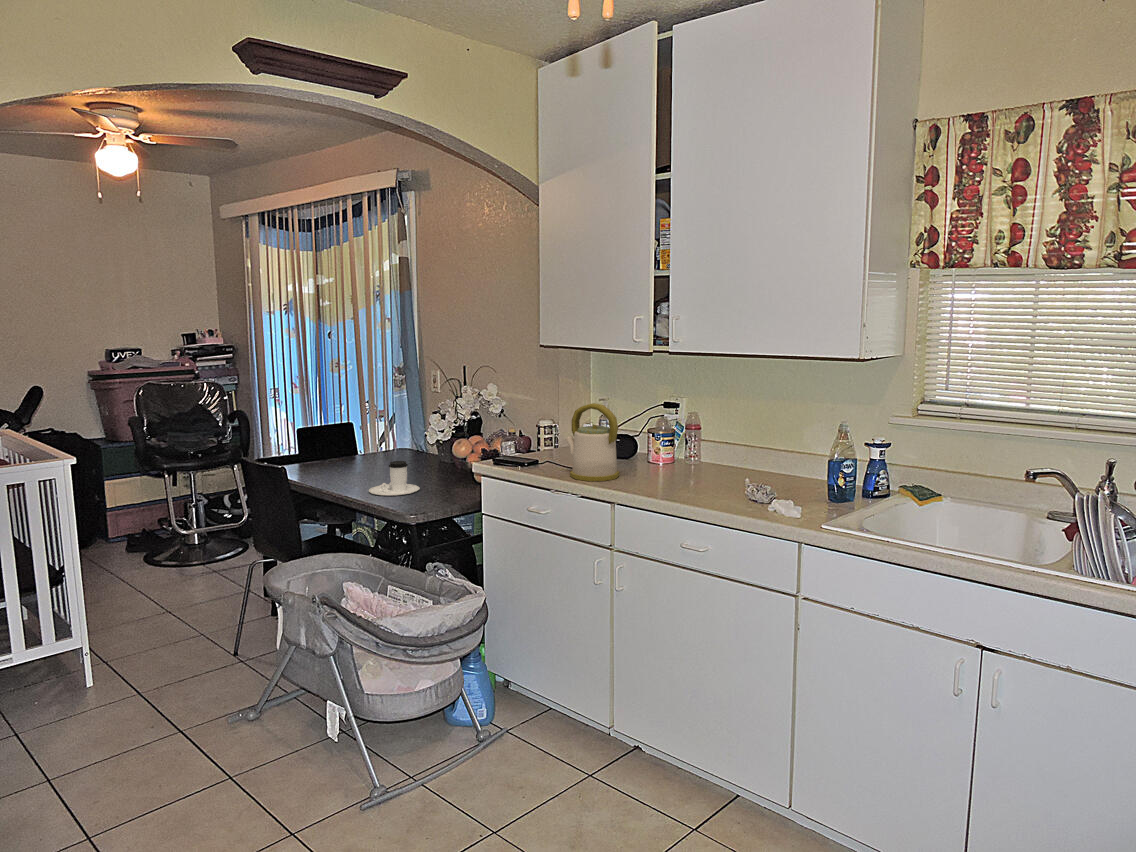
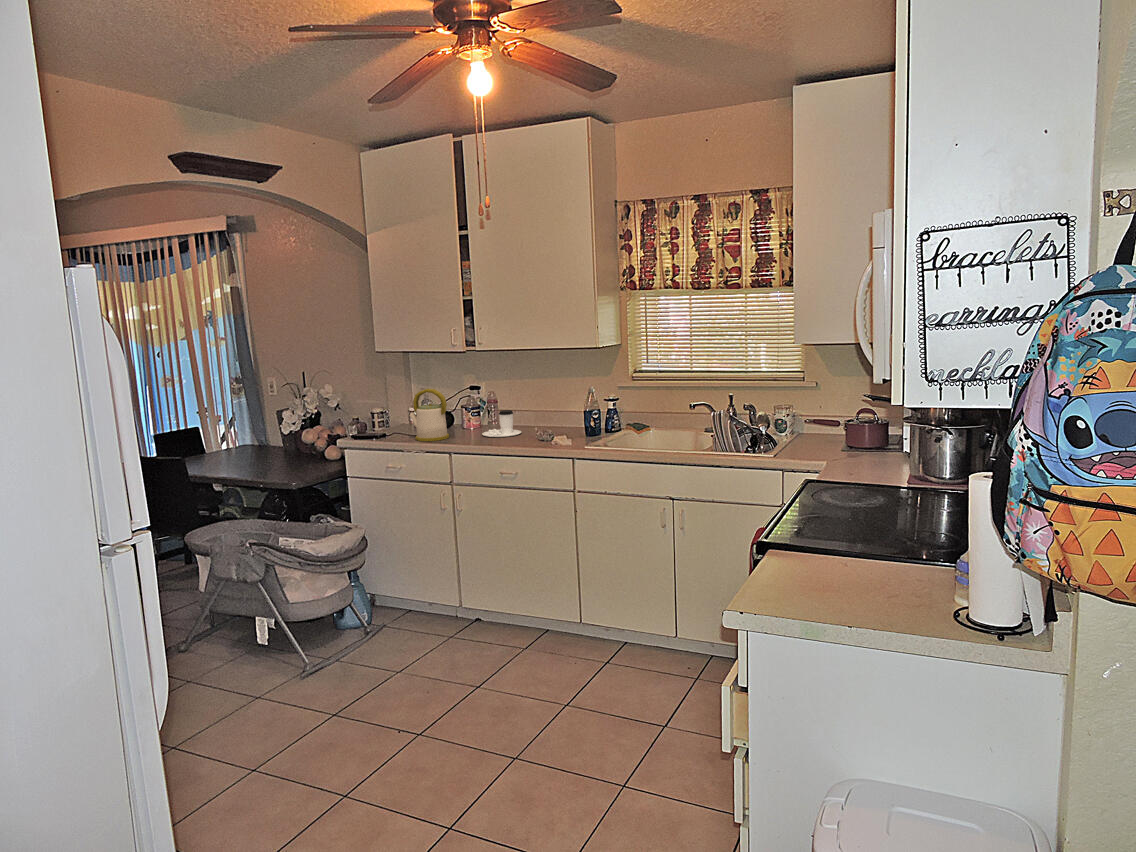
coffee cup: present [369,461,420,496] -> present [482,410,521,437]

